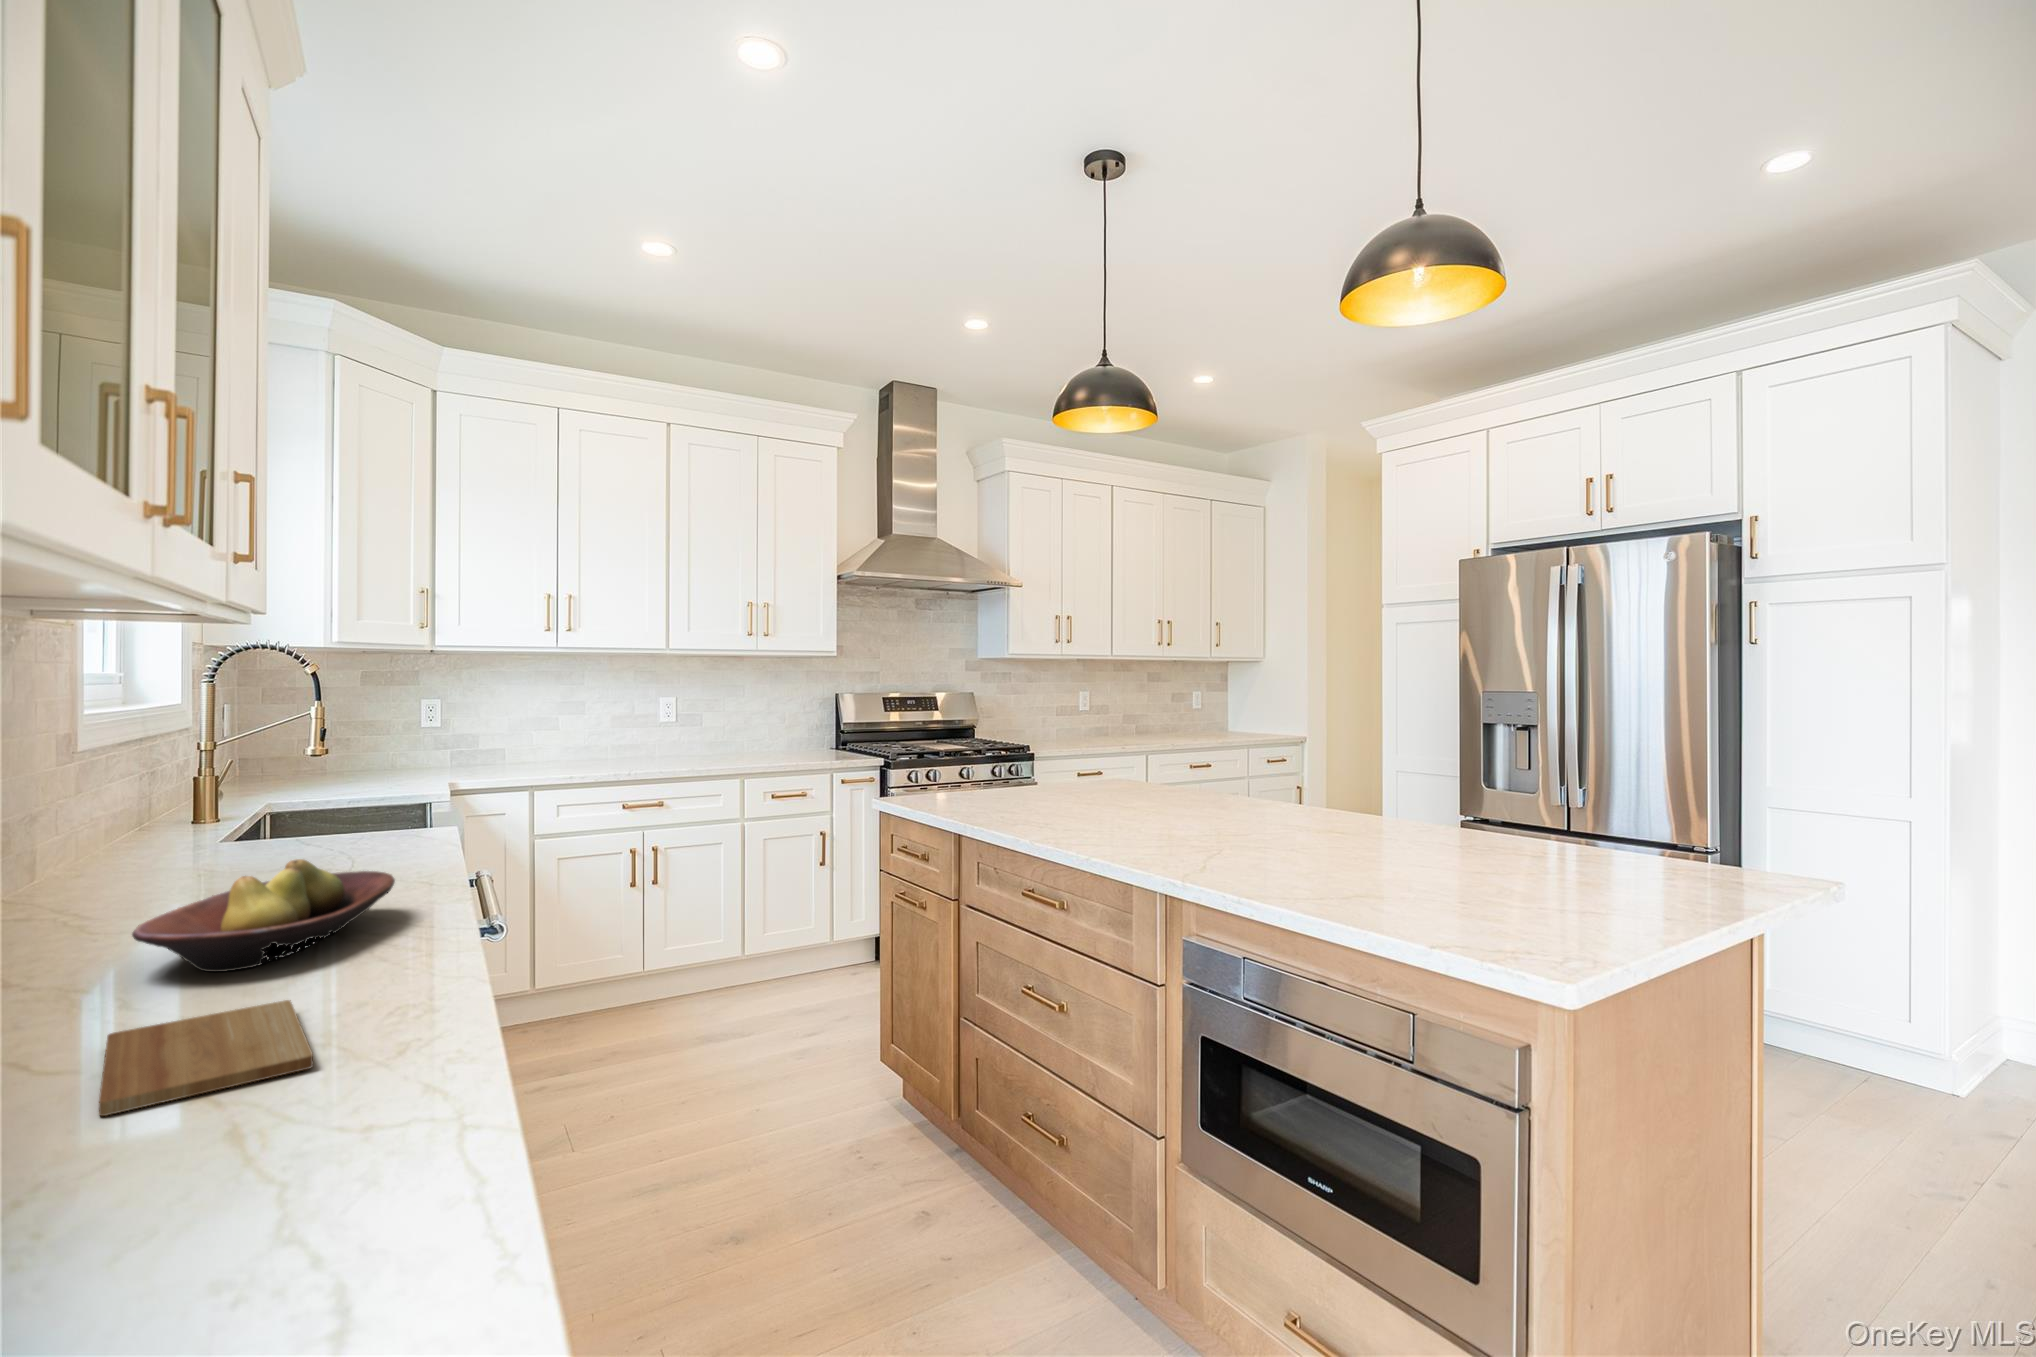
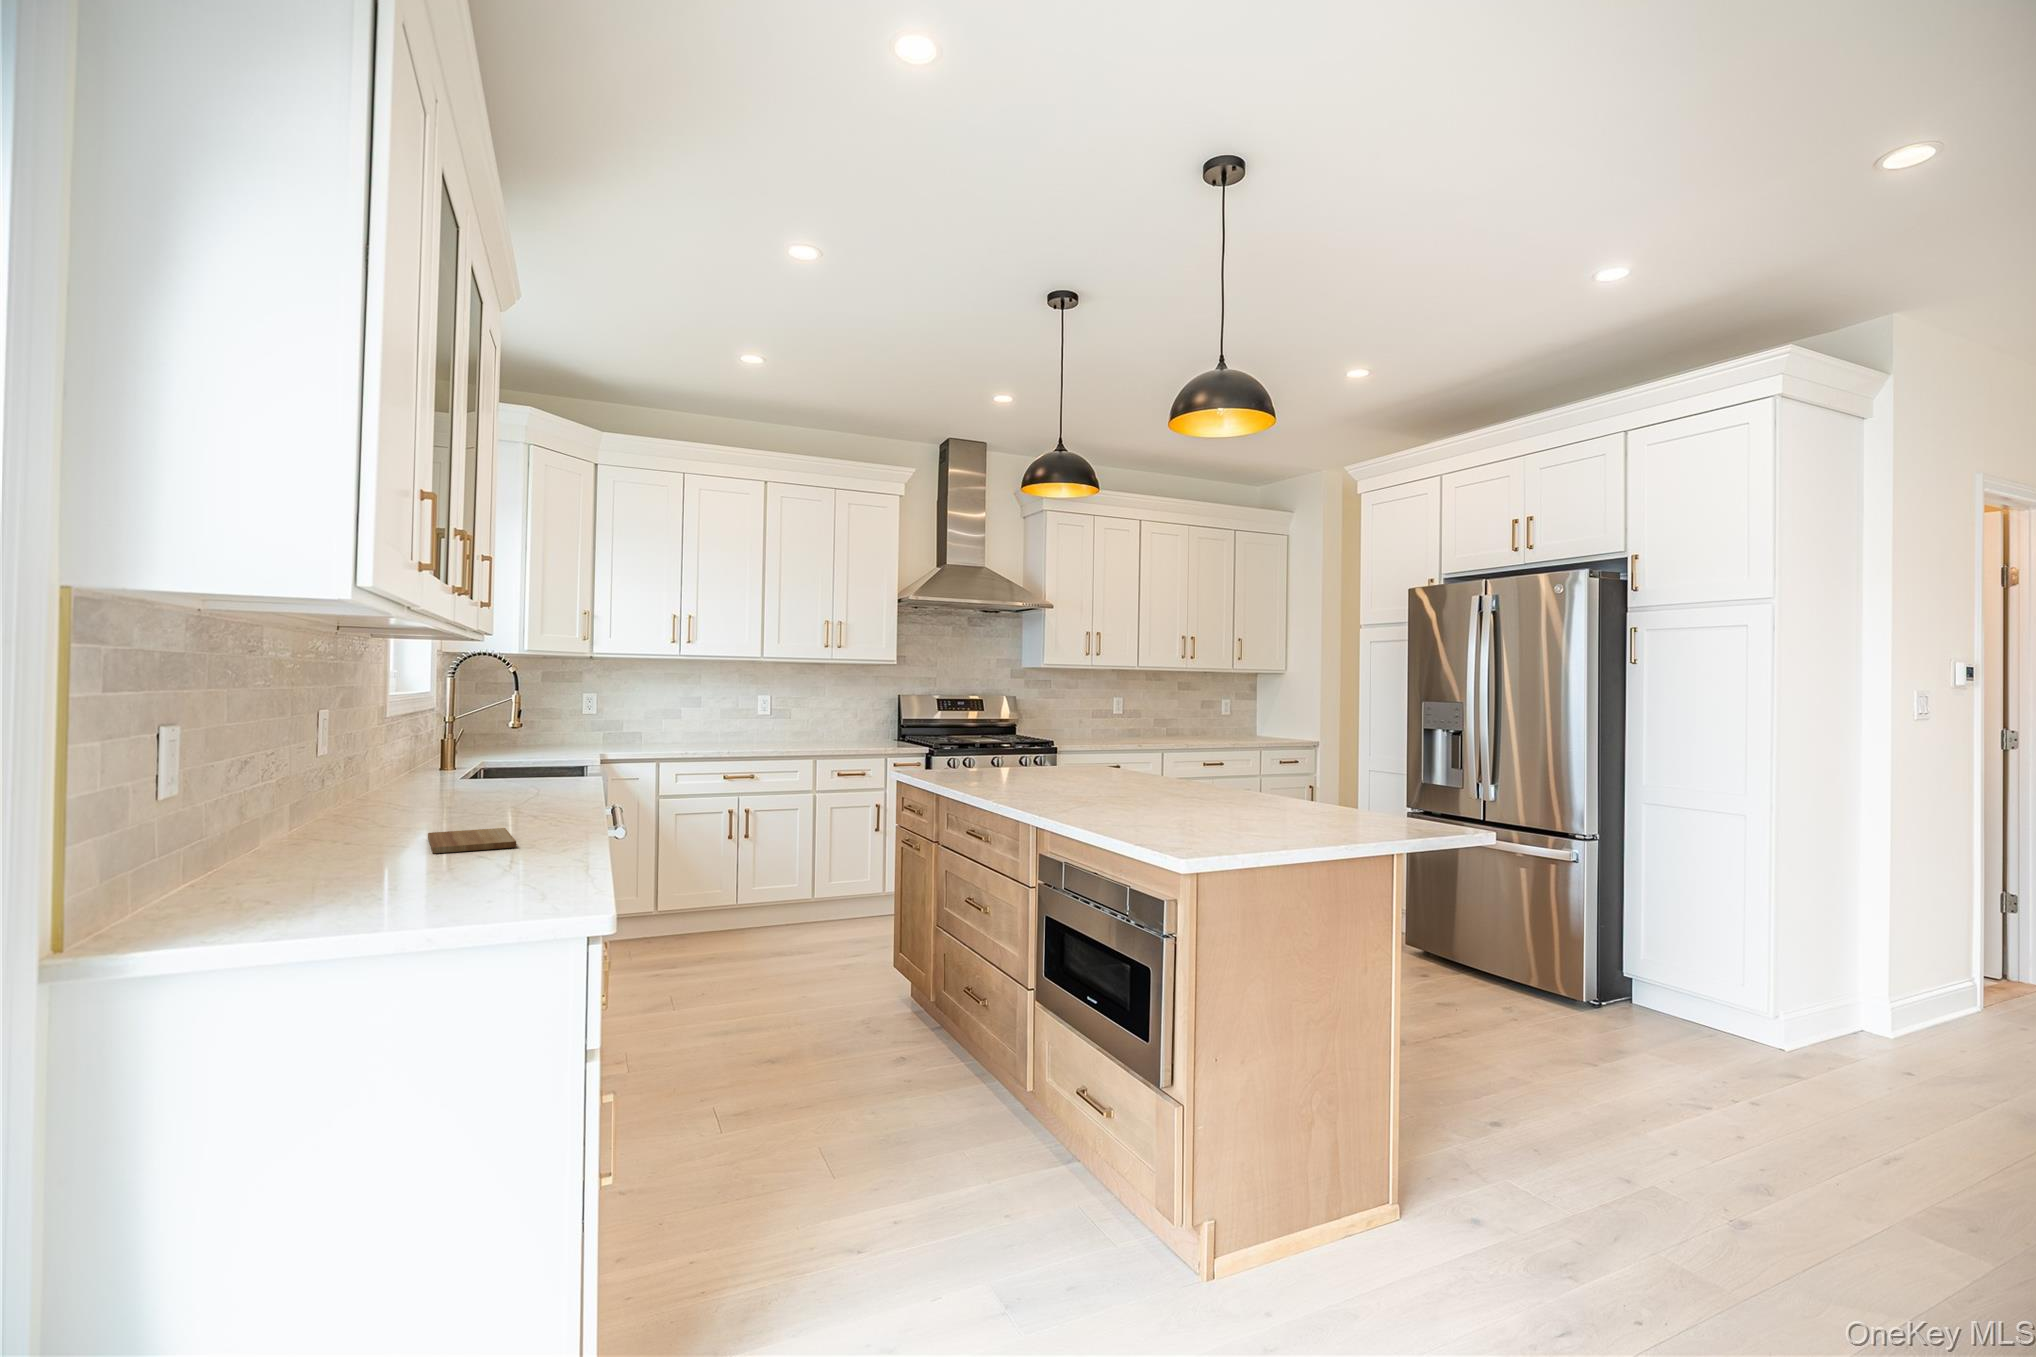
fruit bowl: present [132,859,395,972] -> none [430,771,557,822]

